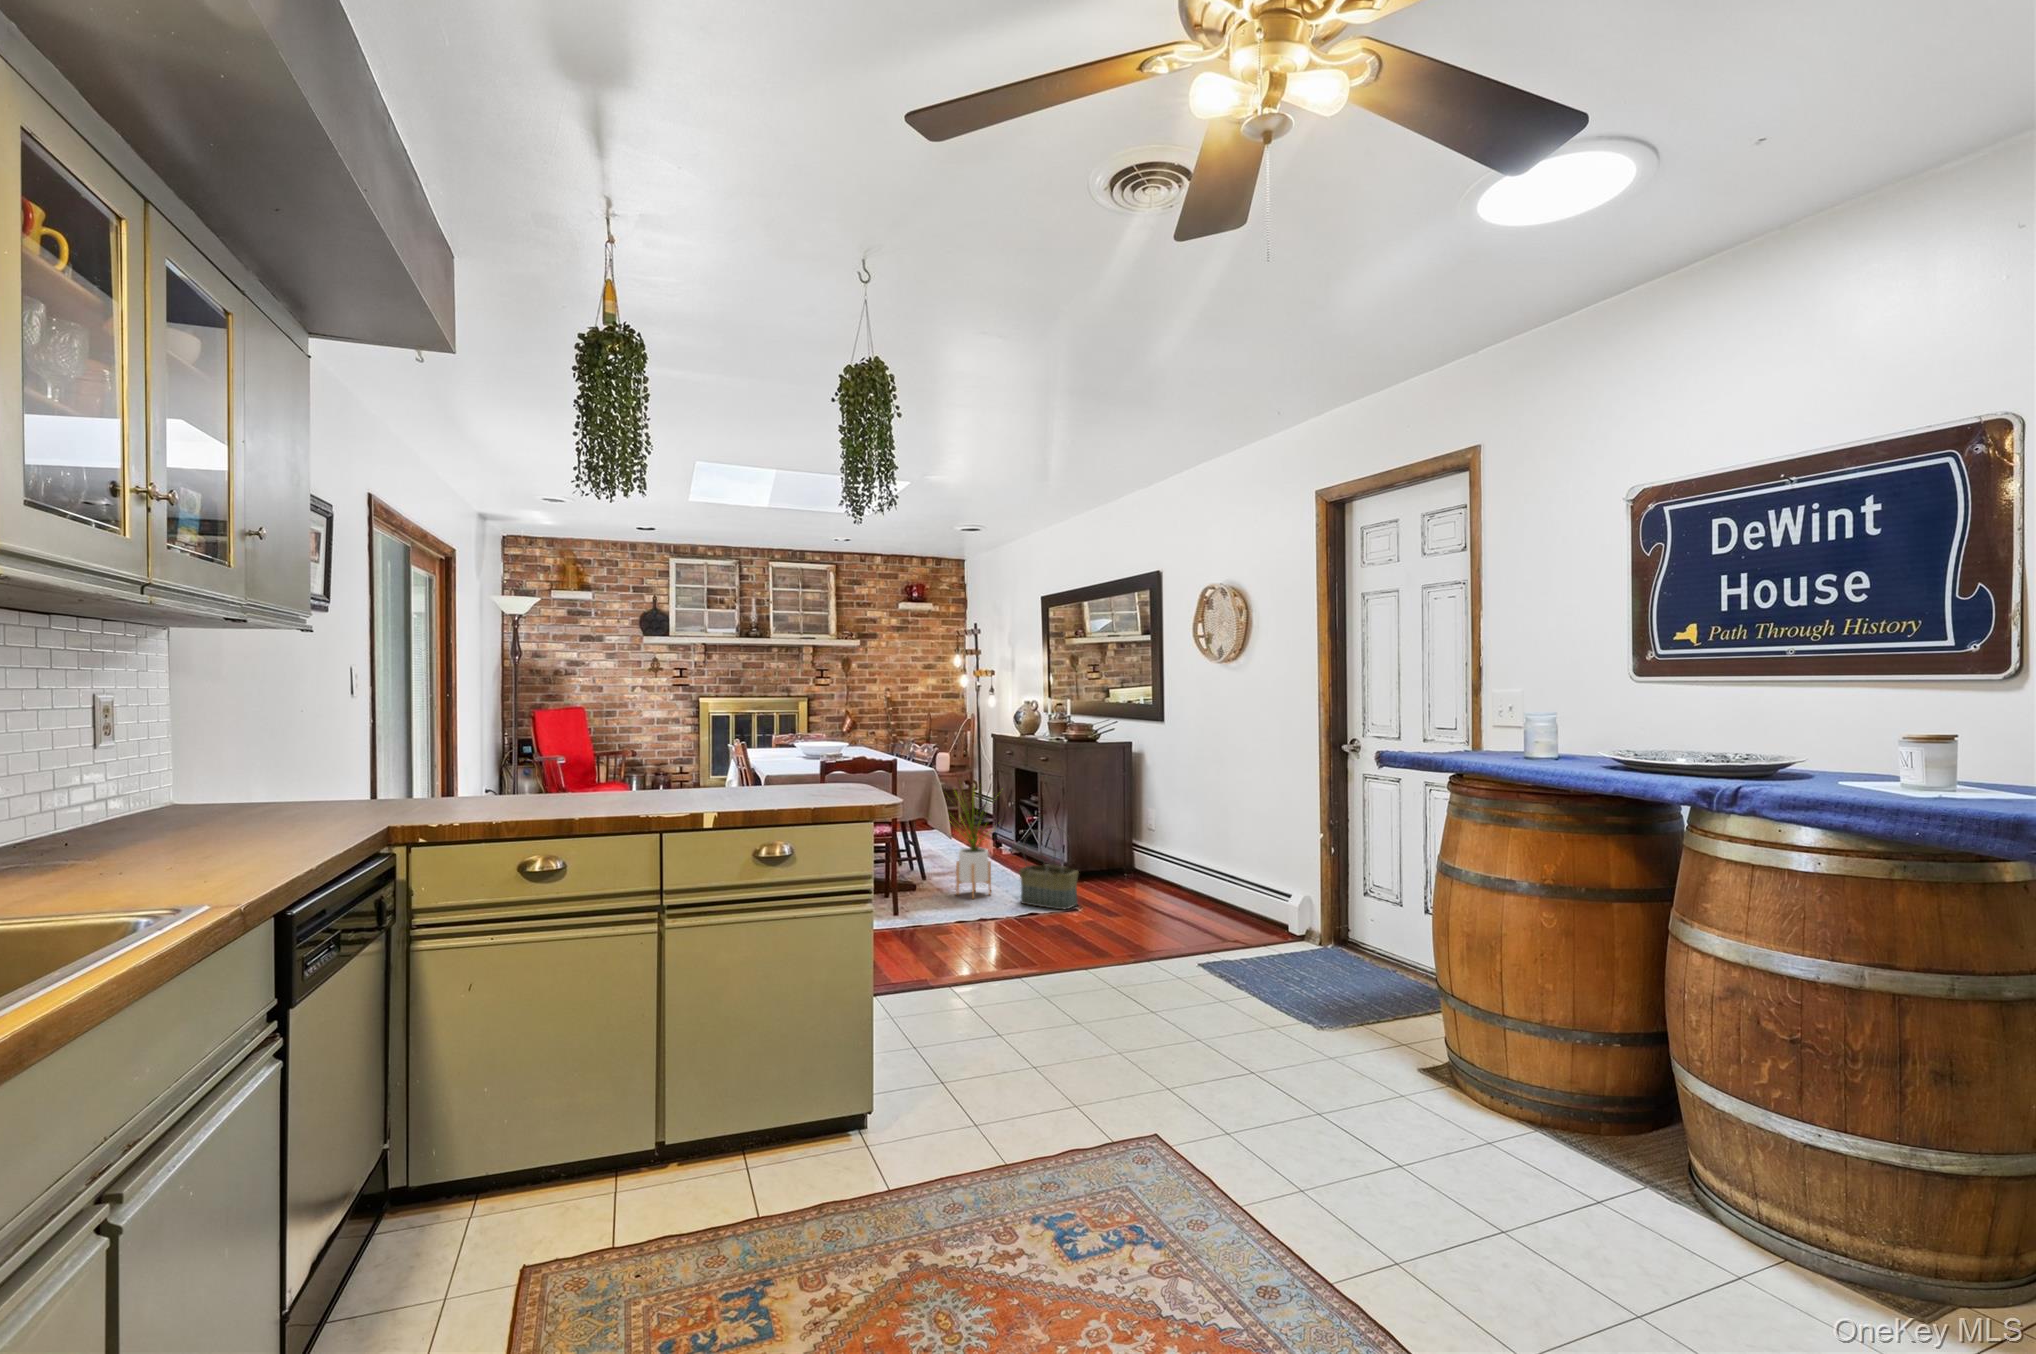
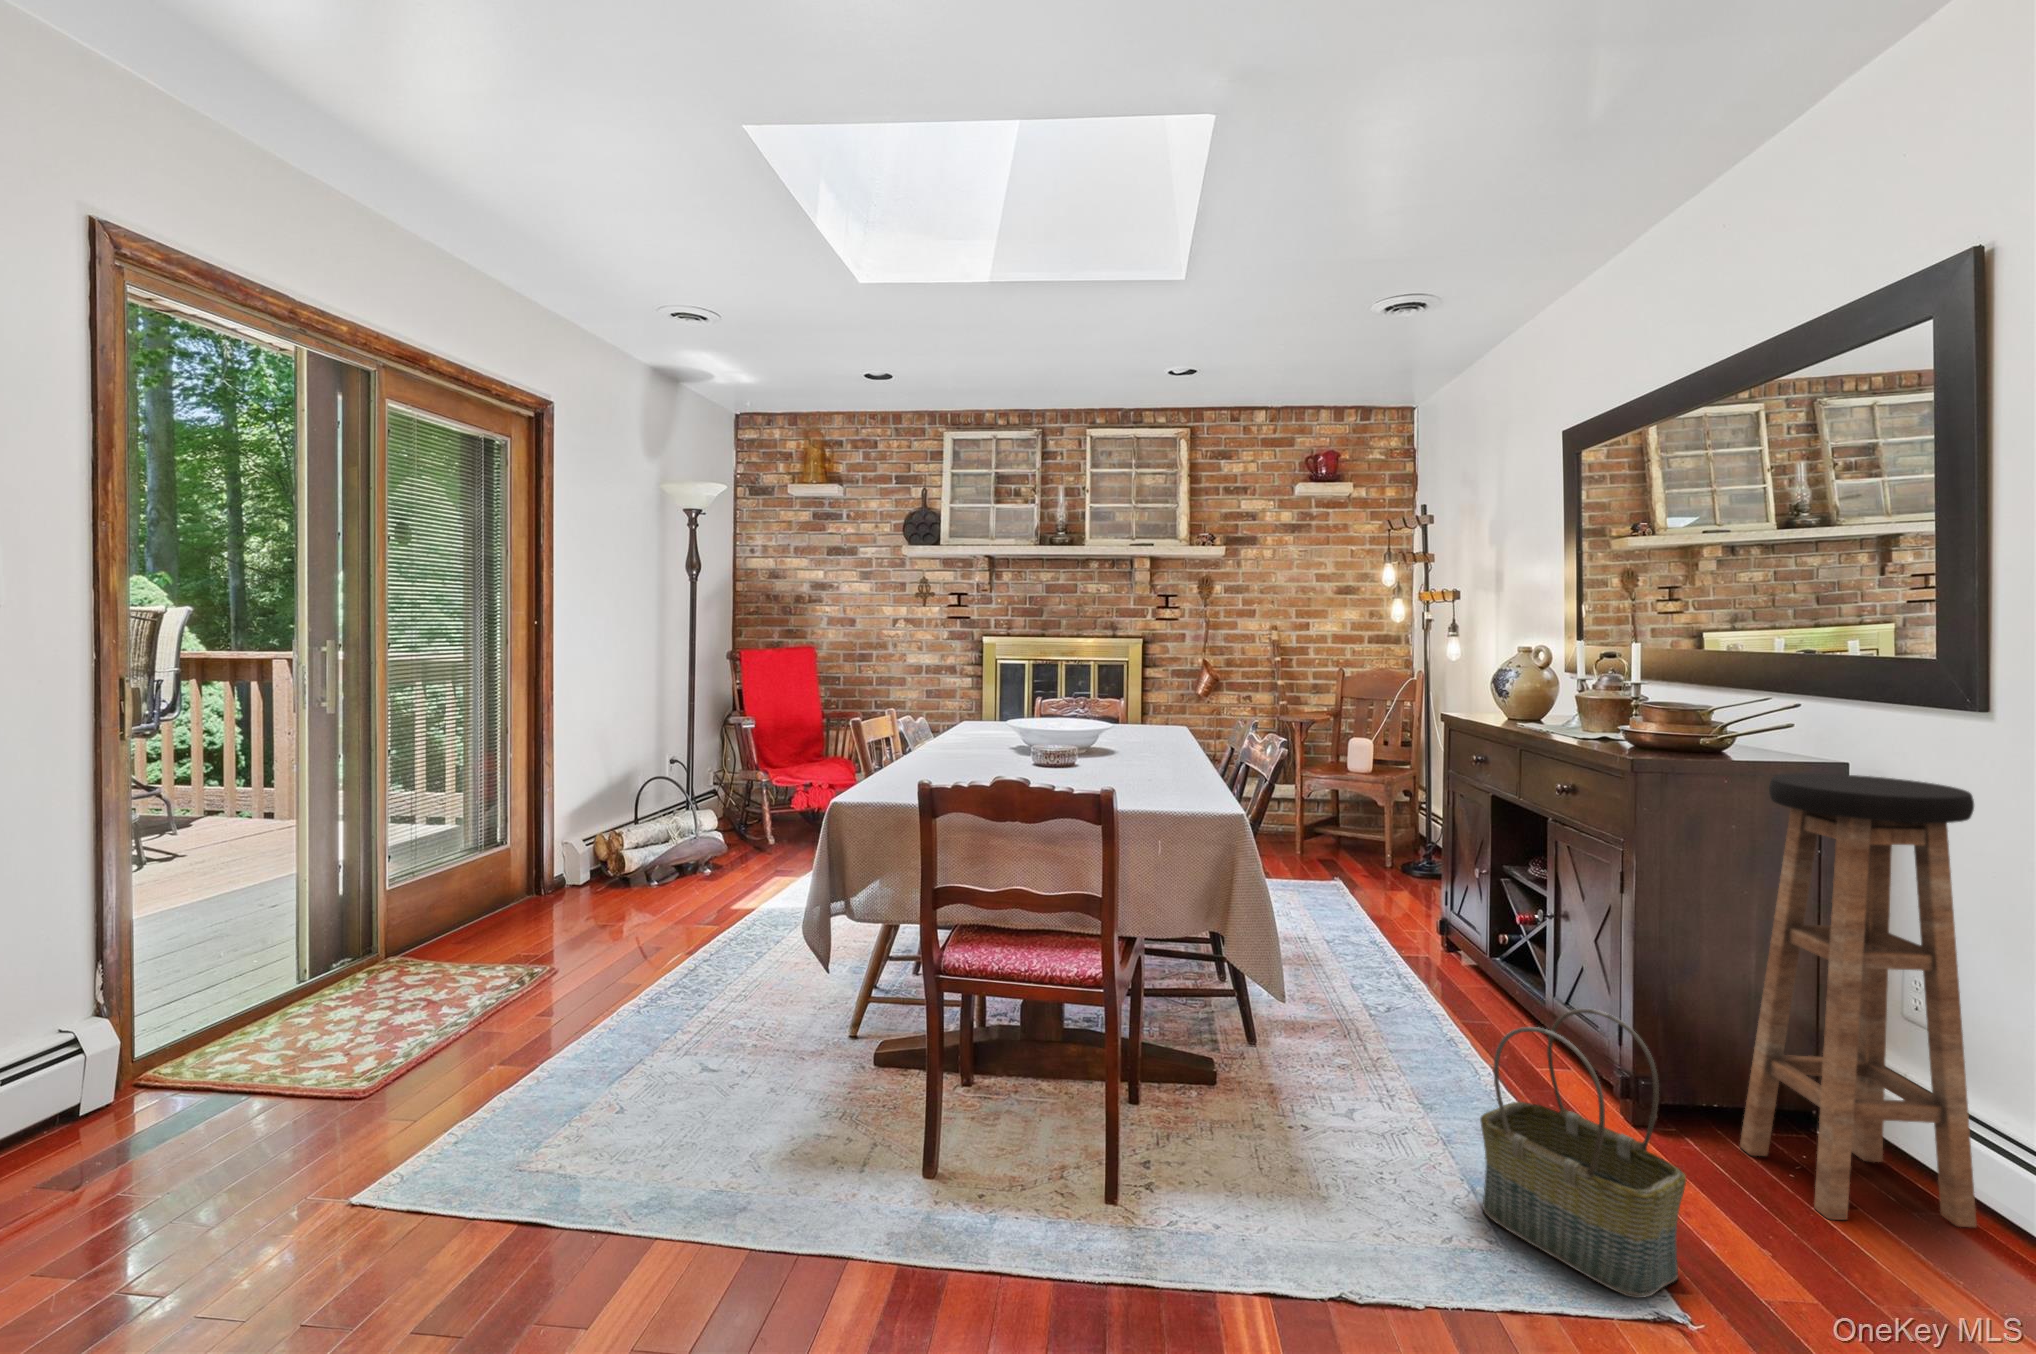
bar stool: none [1102,745,1162,891] -> present [1740,773,1977,1227]
house plant: present [950,791,991,898] -> none [1277,833,1448,1153]

